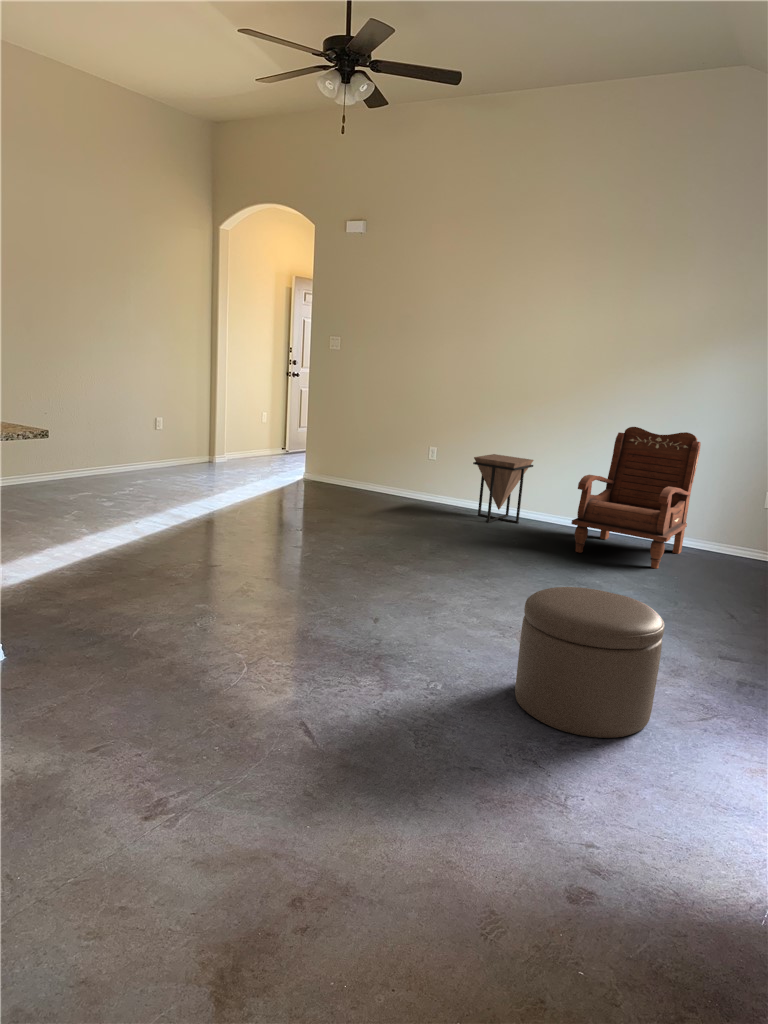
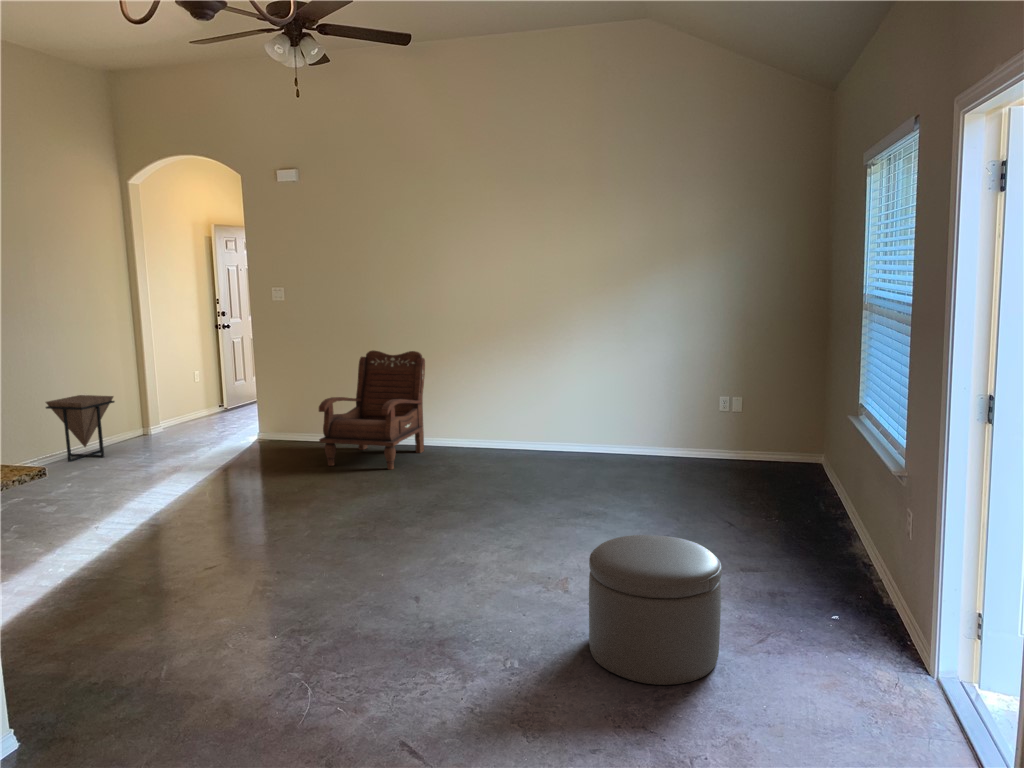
armchair: present [571,427,701,569] -> present [319,350,425,469]
side table: present [473,454,534,523] -> present [46,395,115,461]

